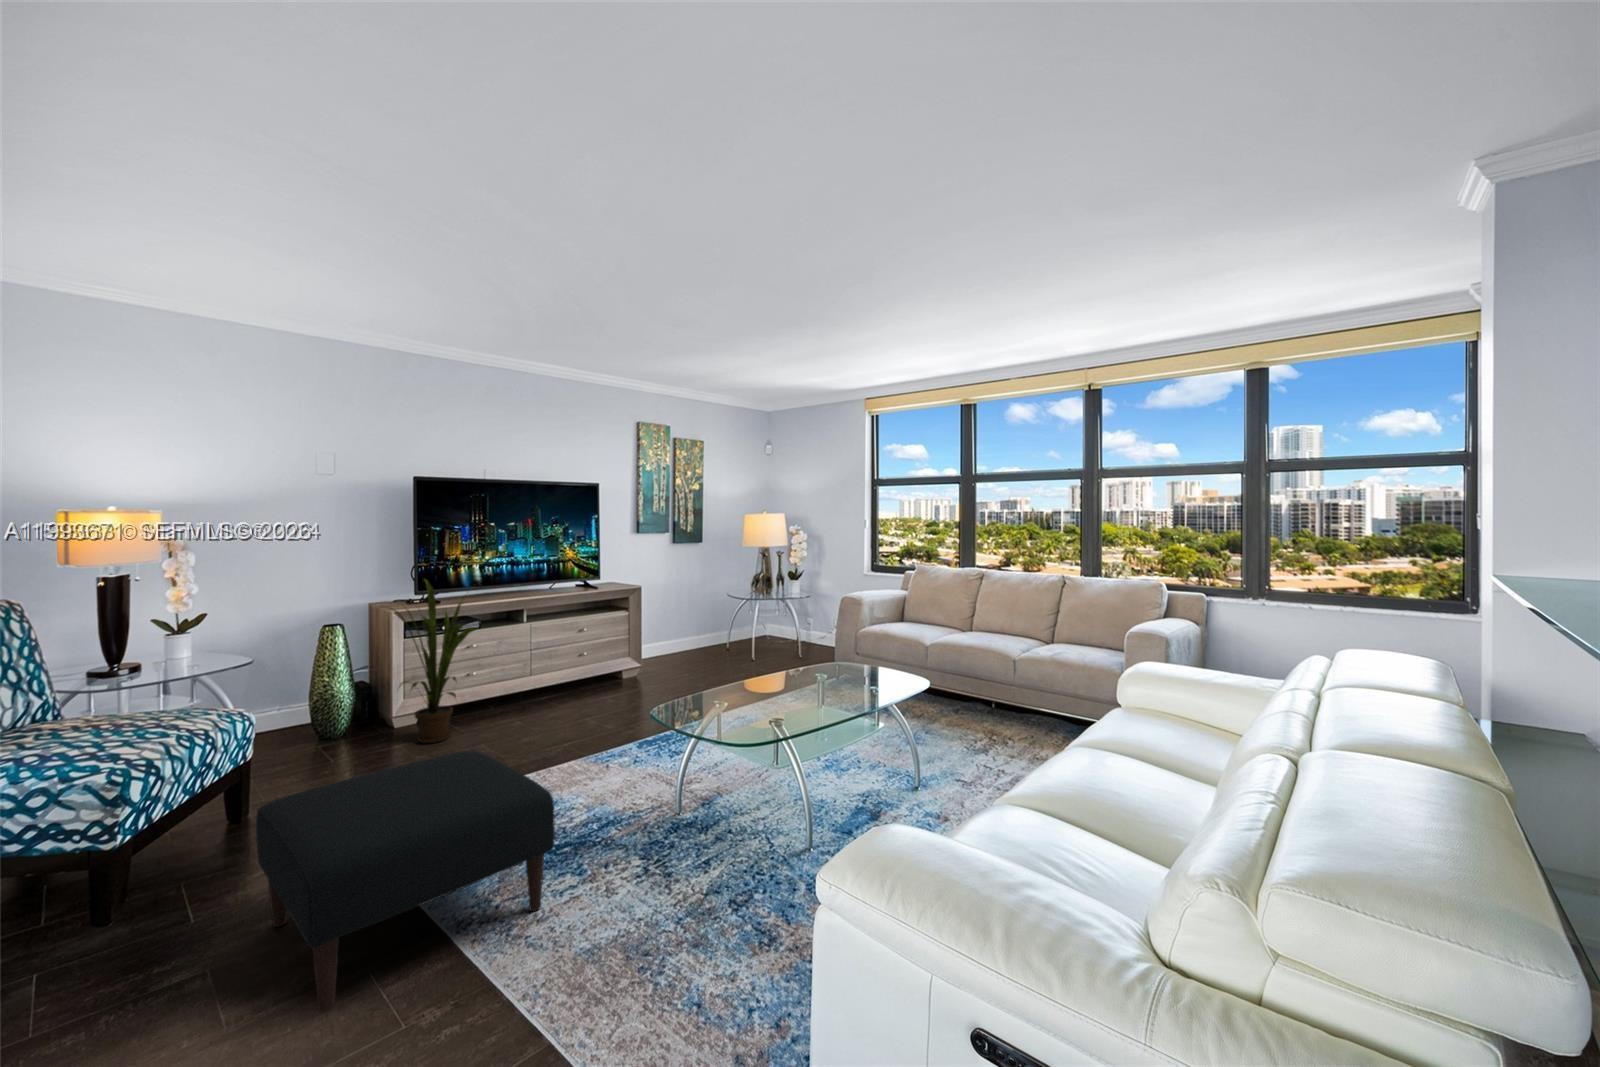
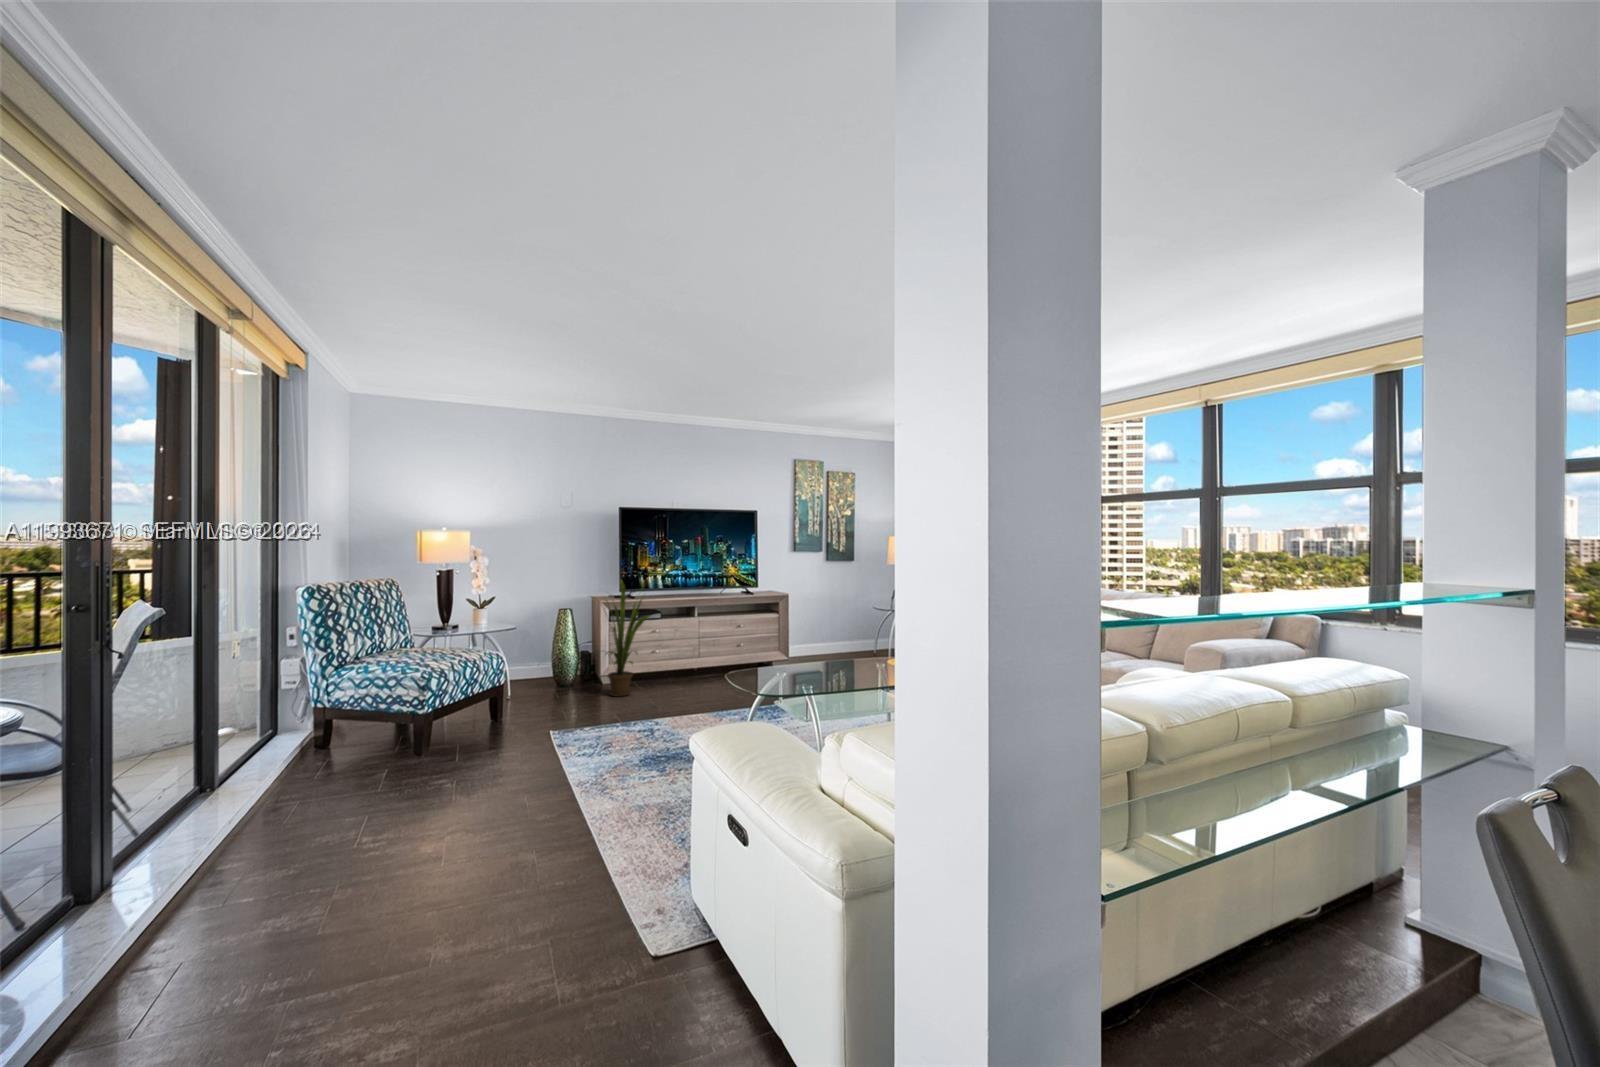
ottoman: present [256,751,555,1011] -> none [484,686,638,808]

